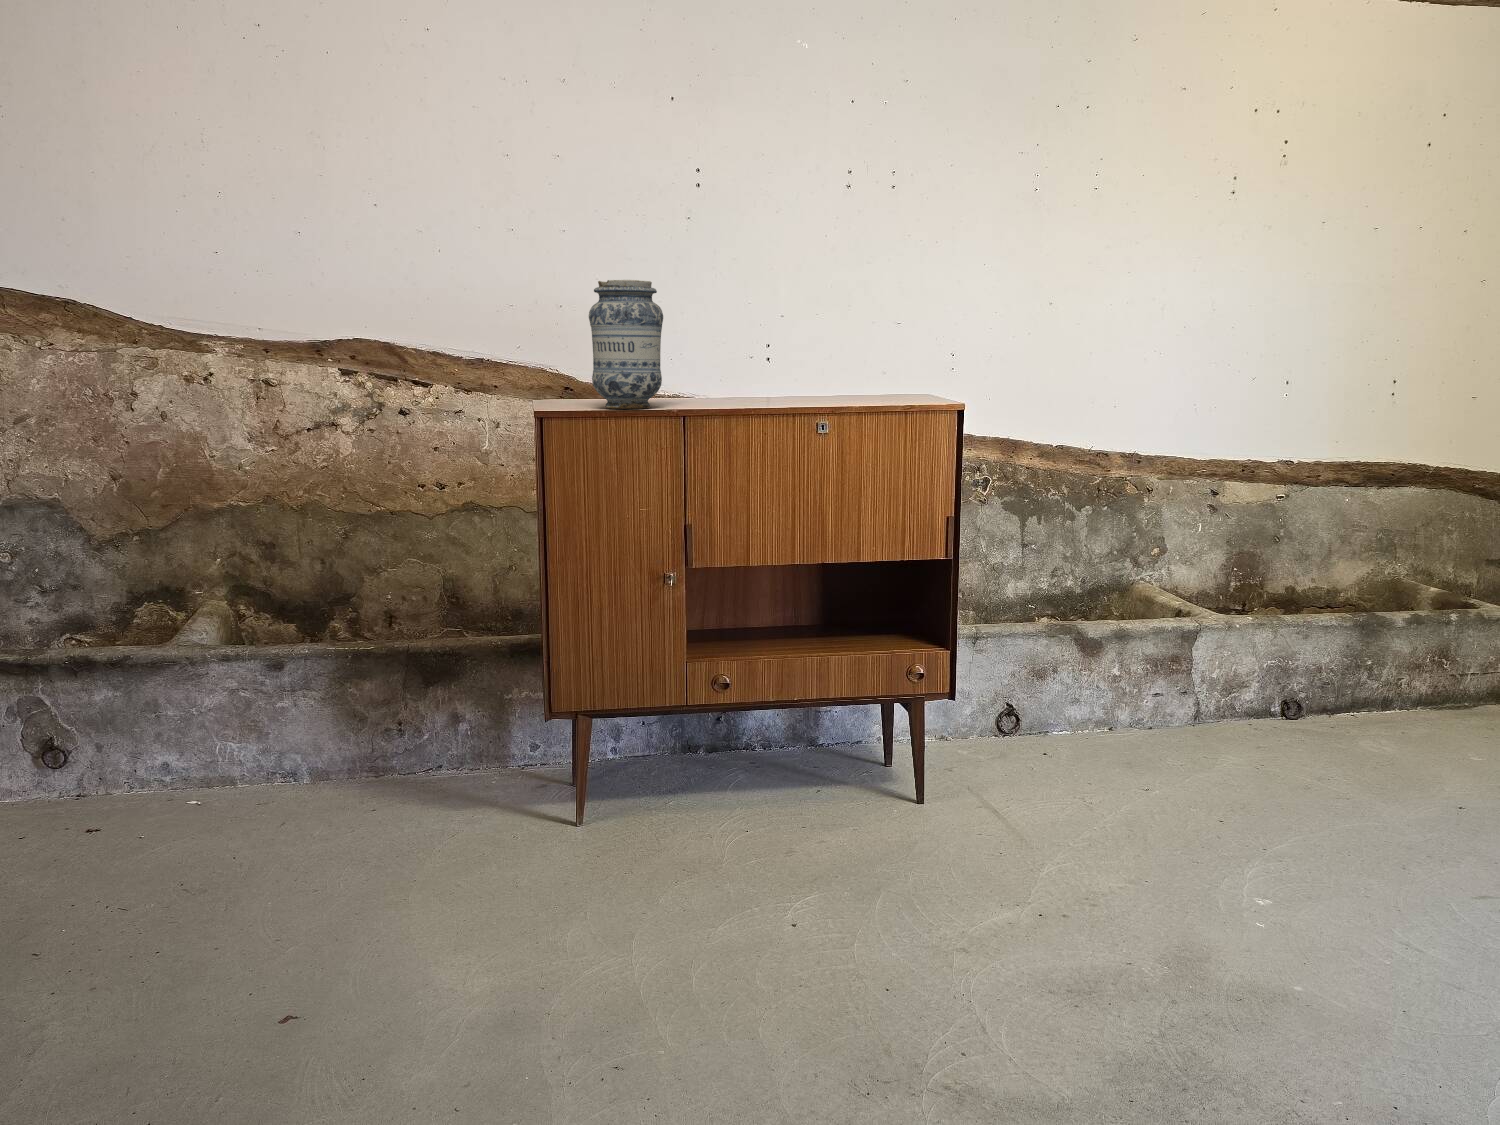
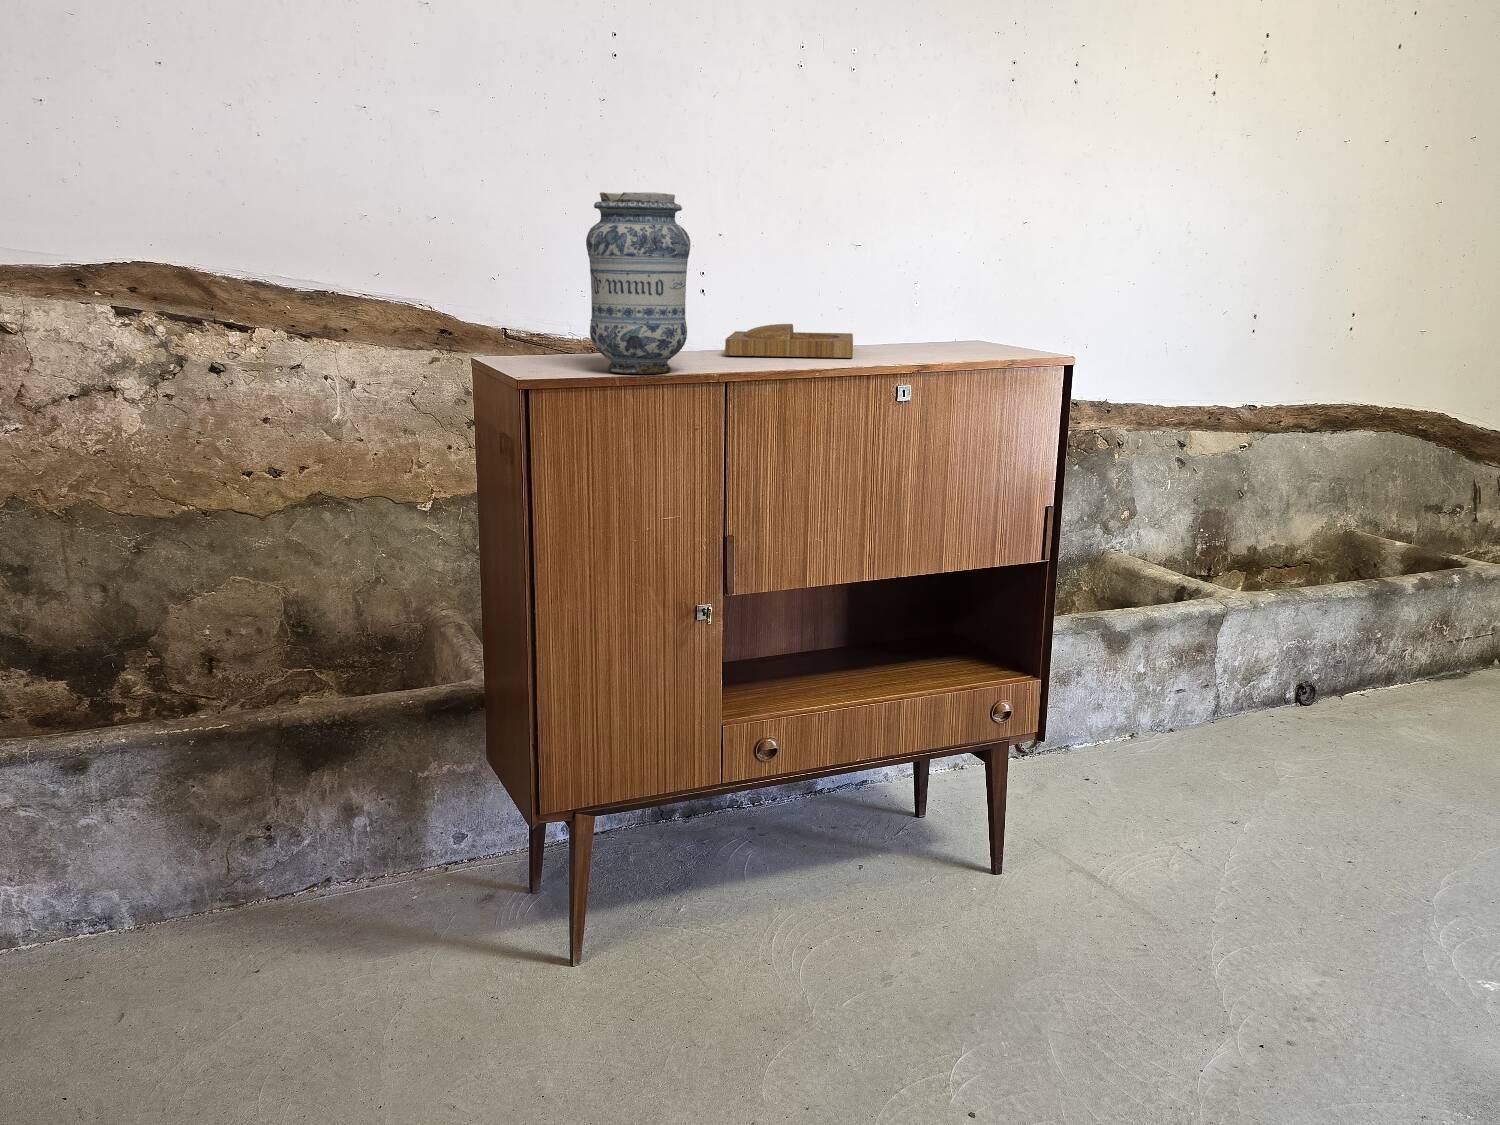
tray: none [723,379,841,403] -> present [725,324,853,358]

